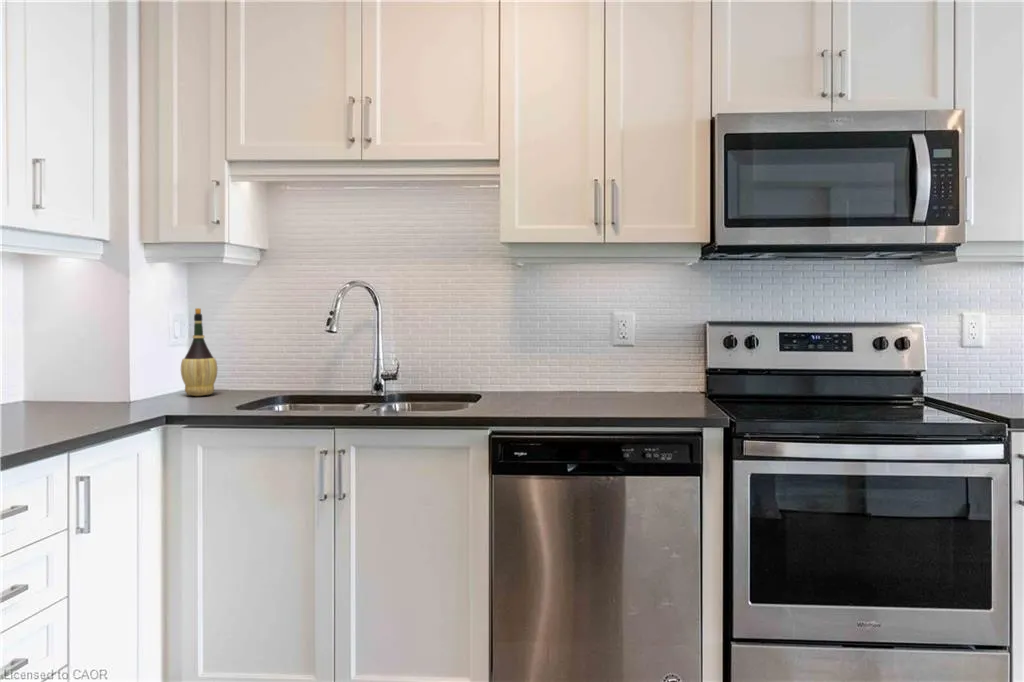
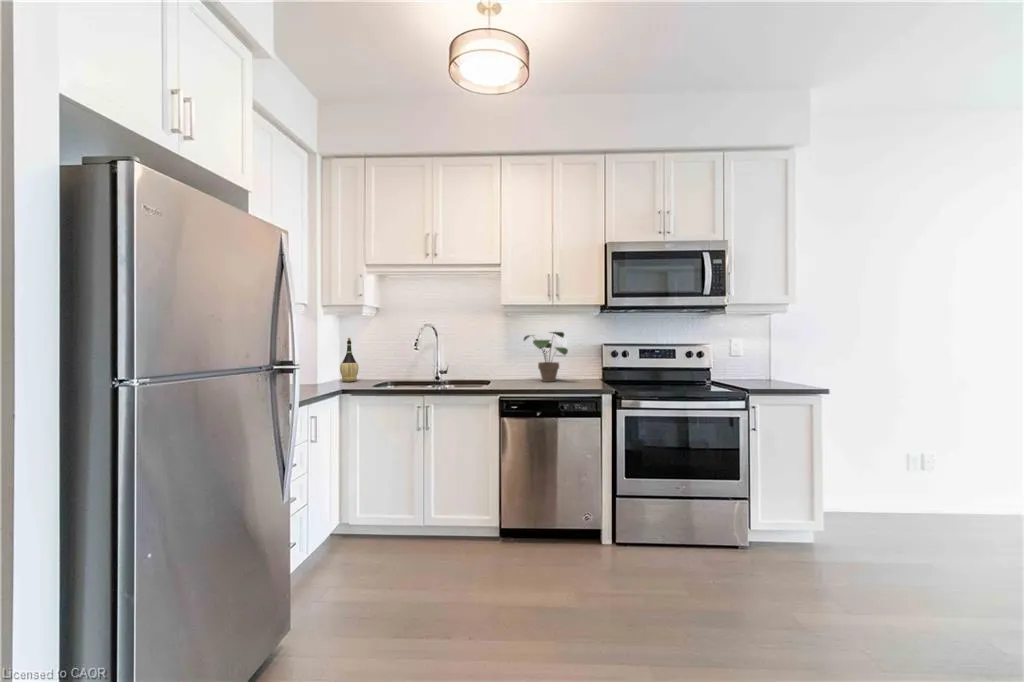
potted plant: none [546,295,635,397] -> present [524,332,568,382]

